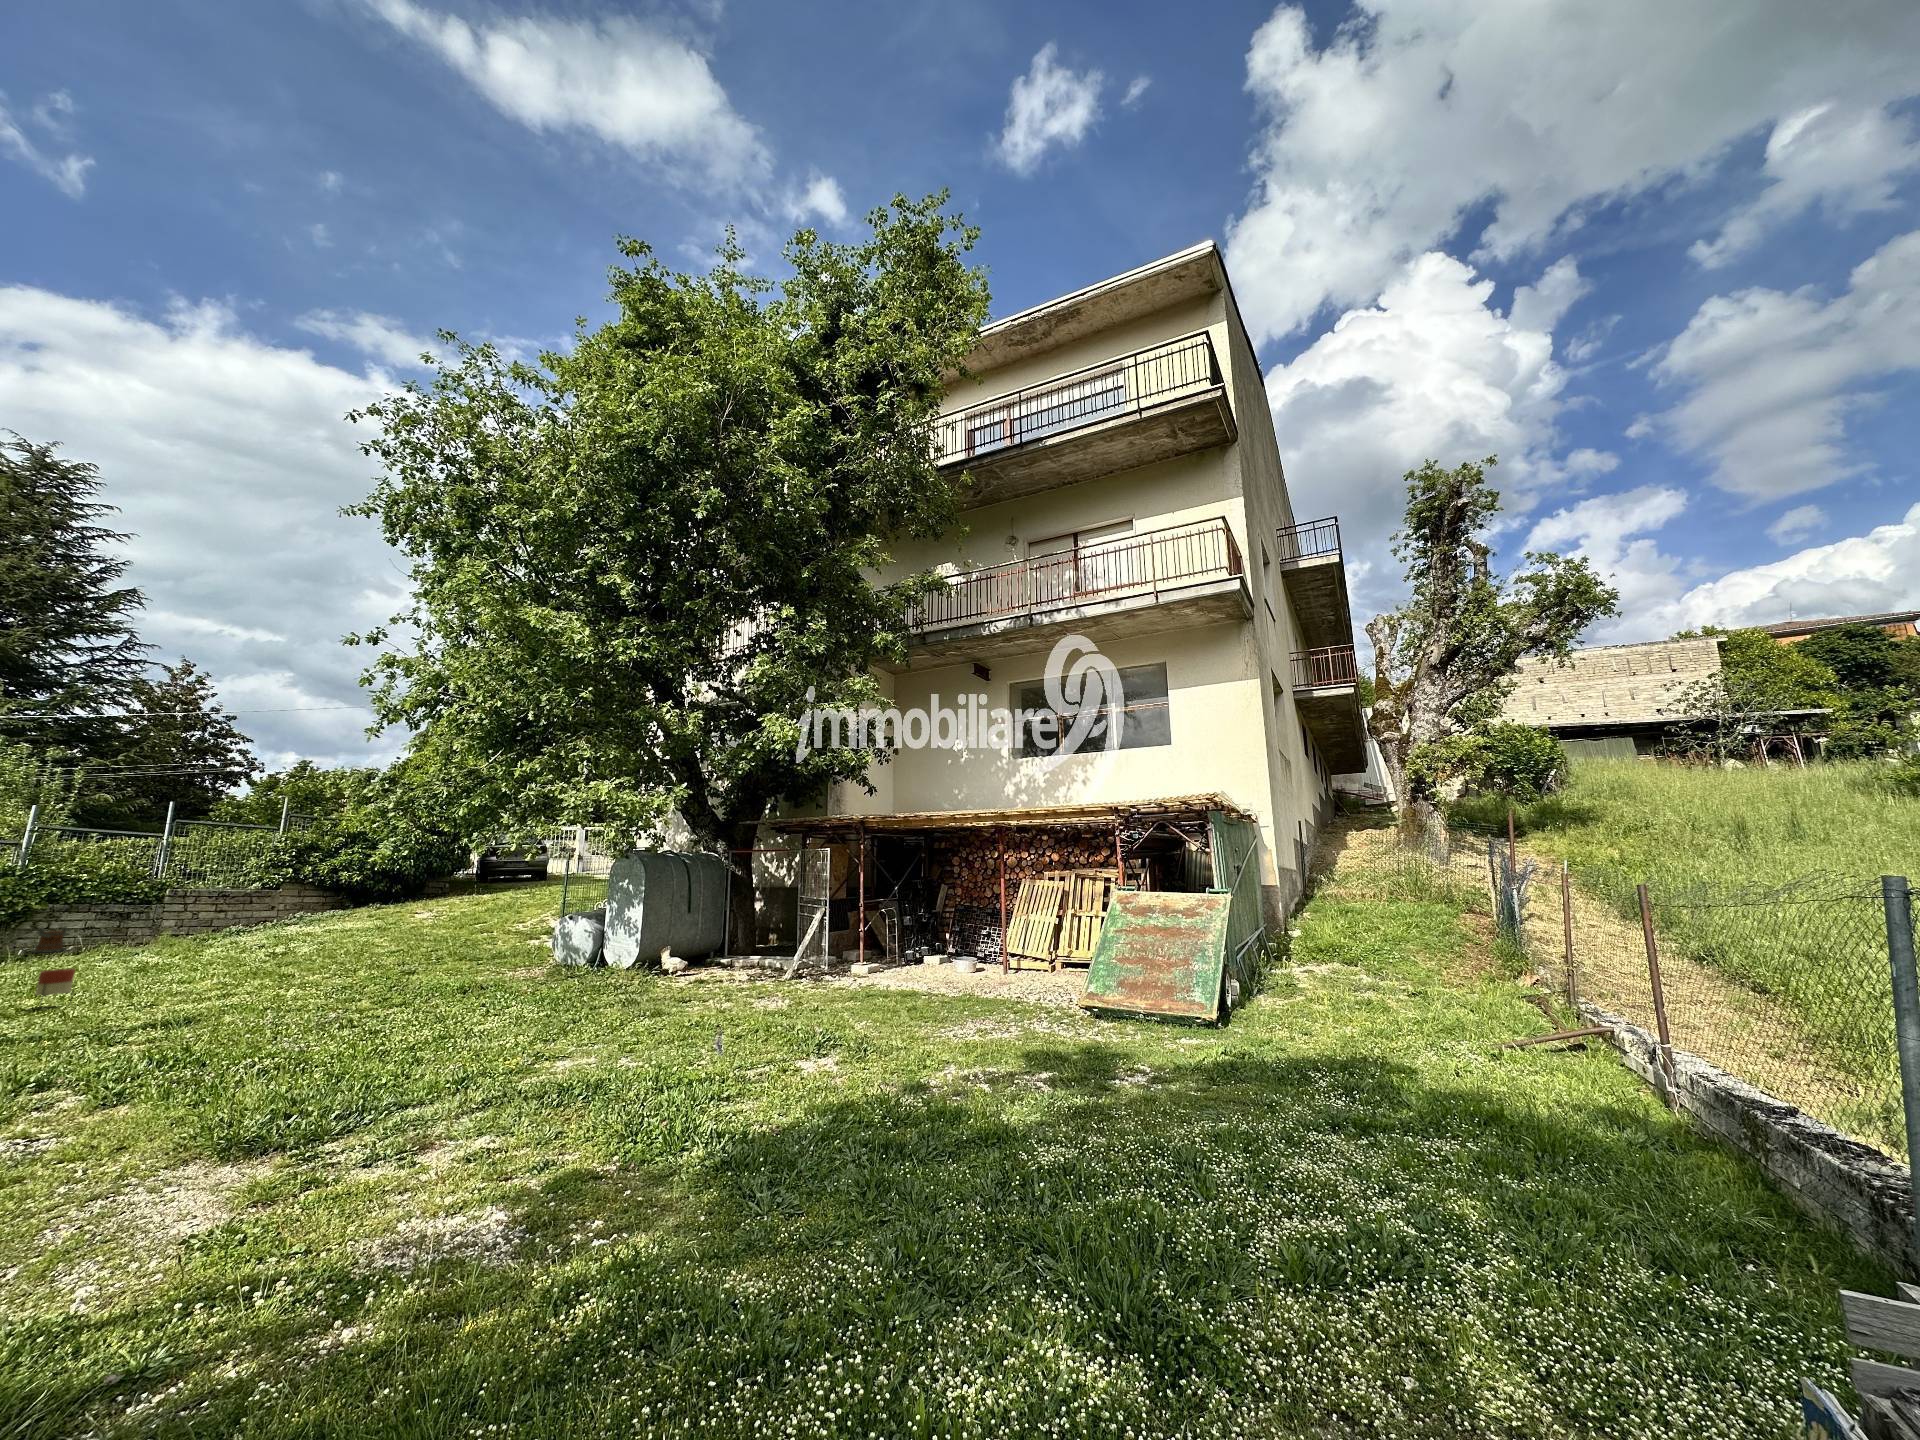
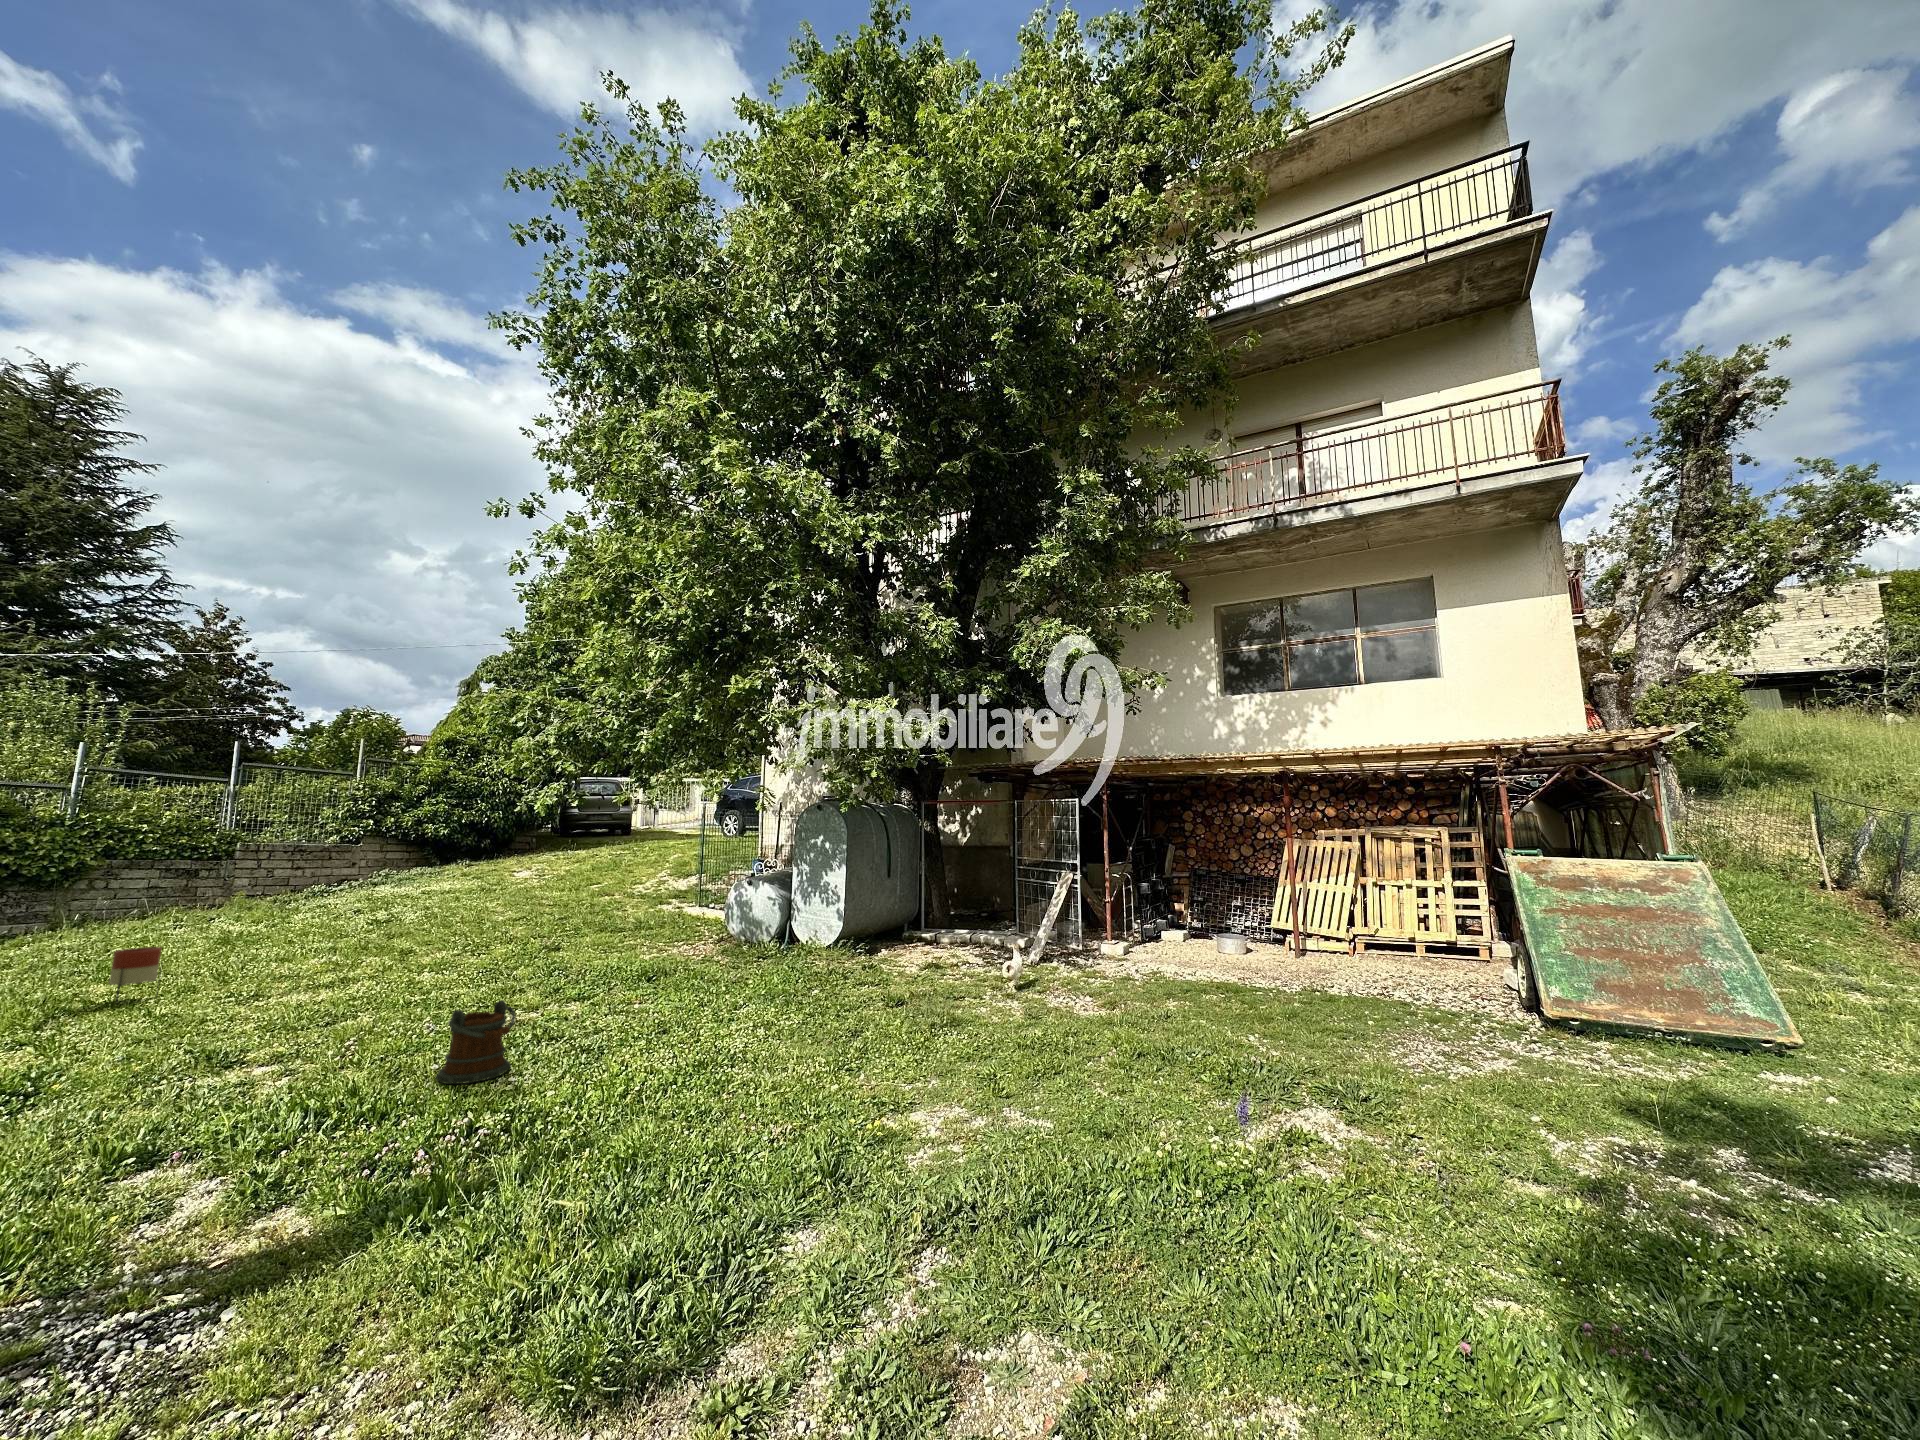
bucket: present [31,927,71,953] -> present [436,1000,516,1084]

